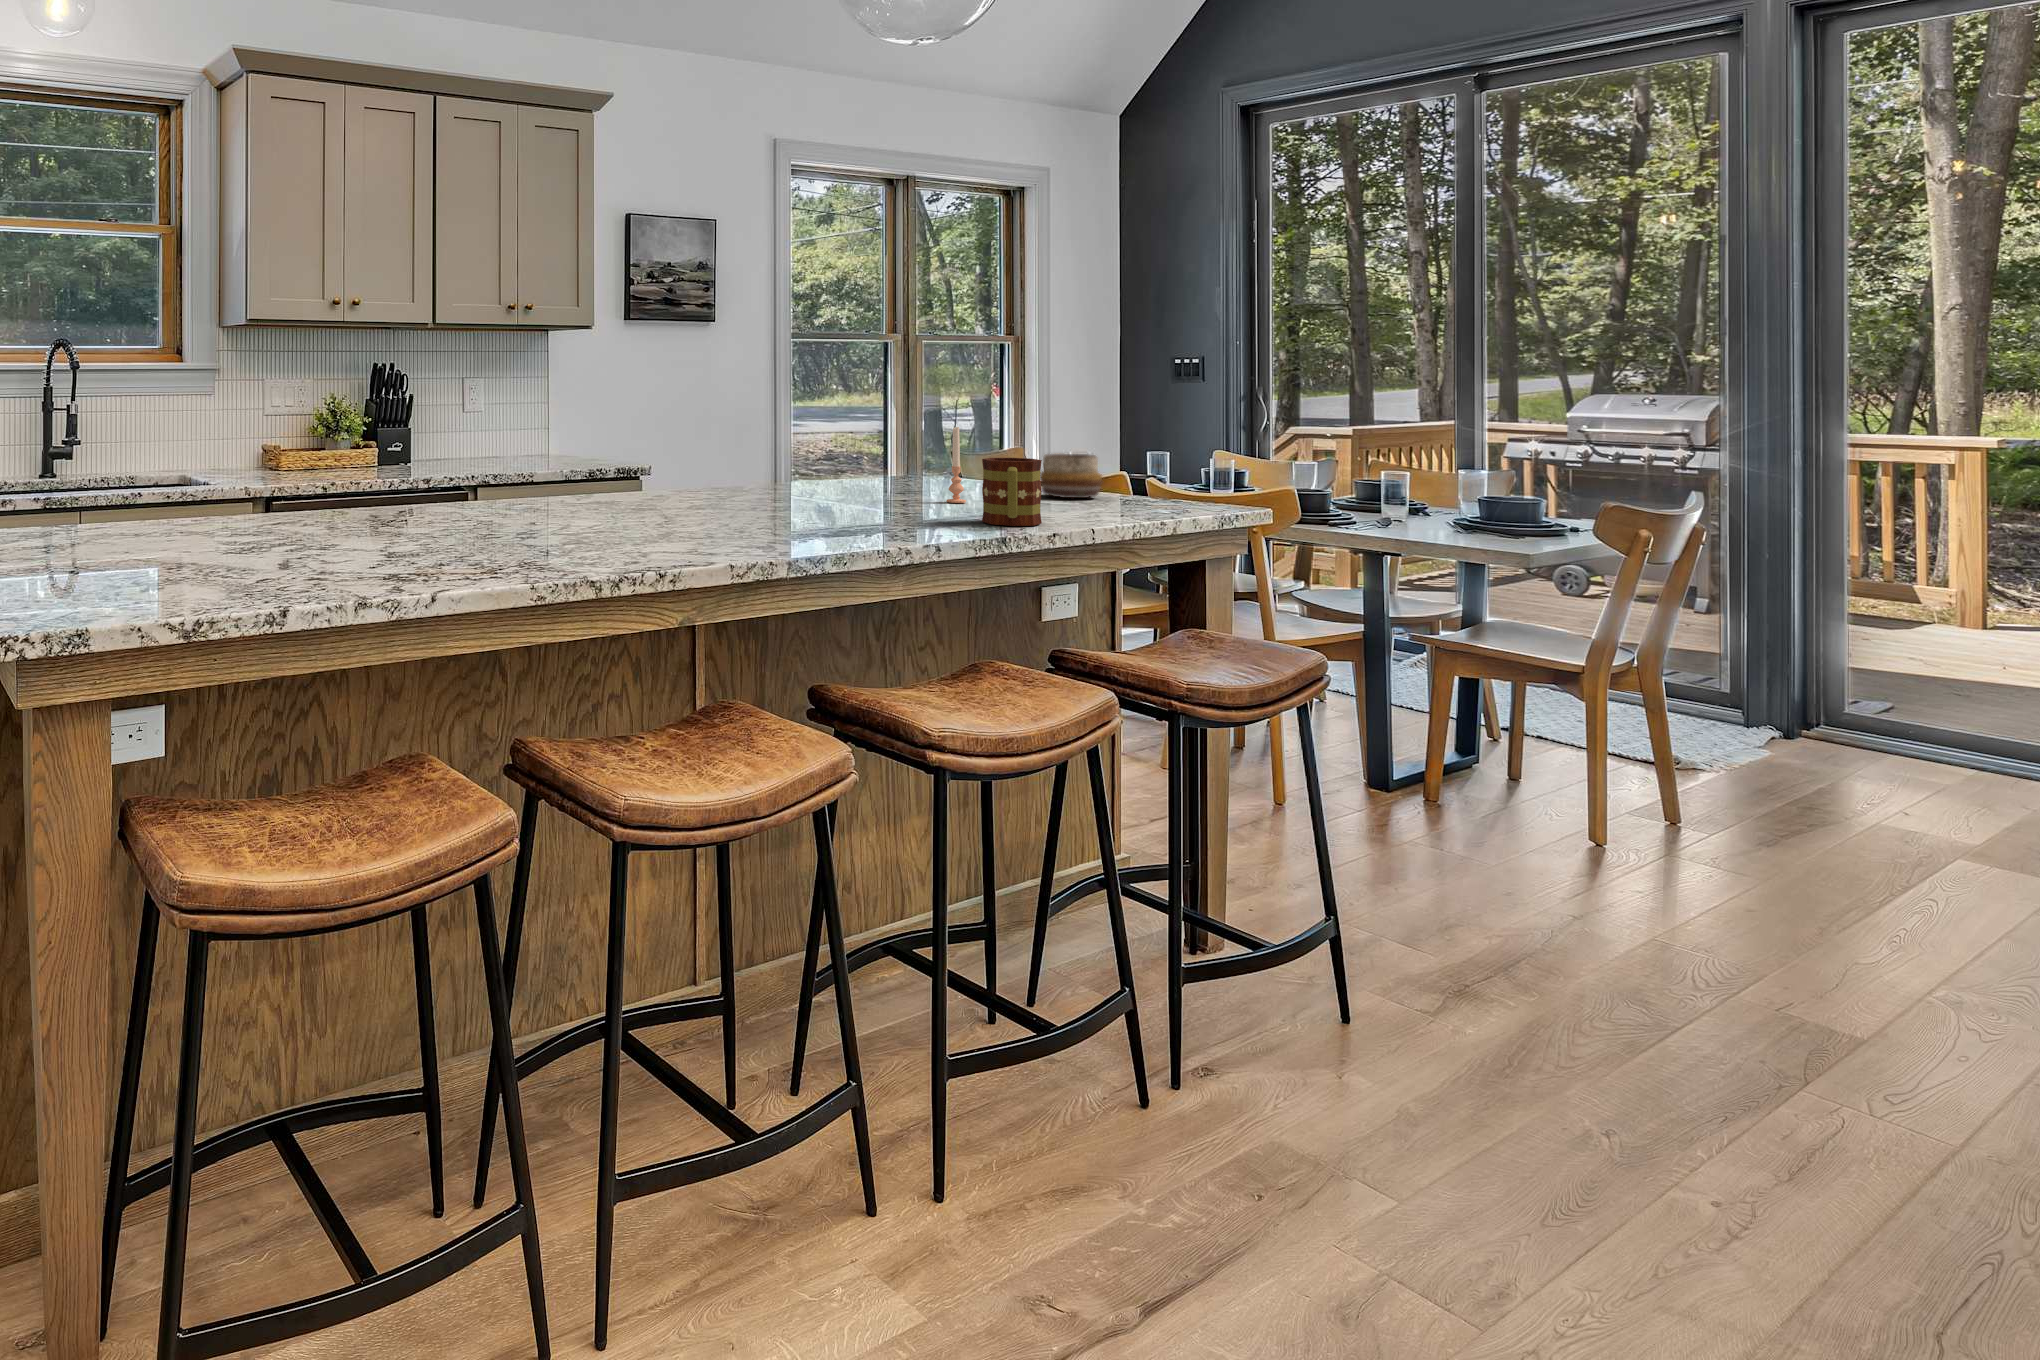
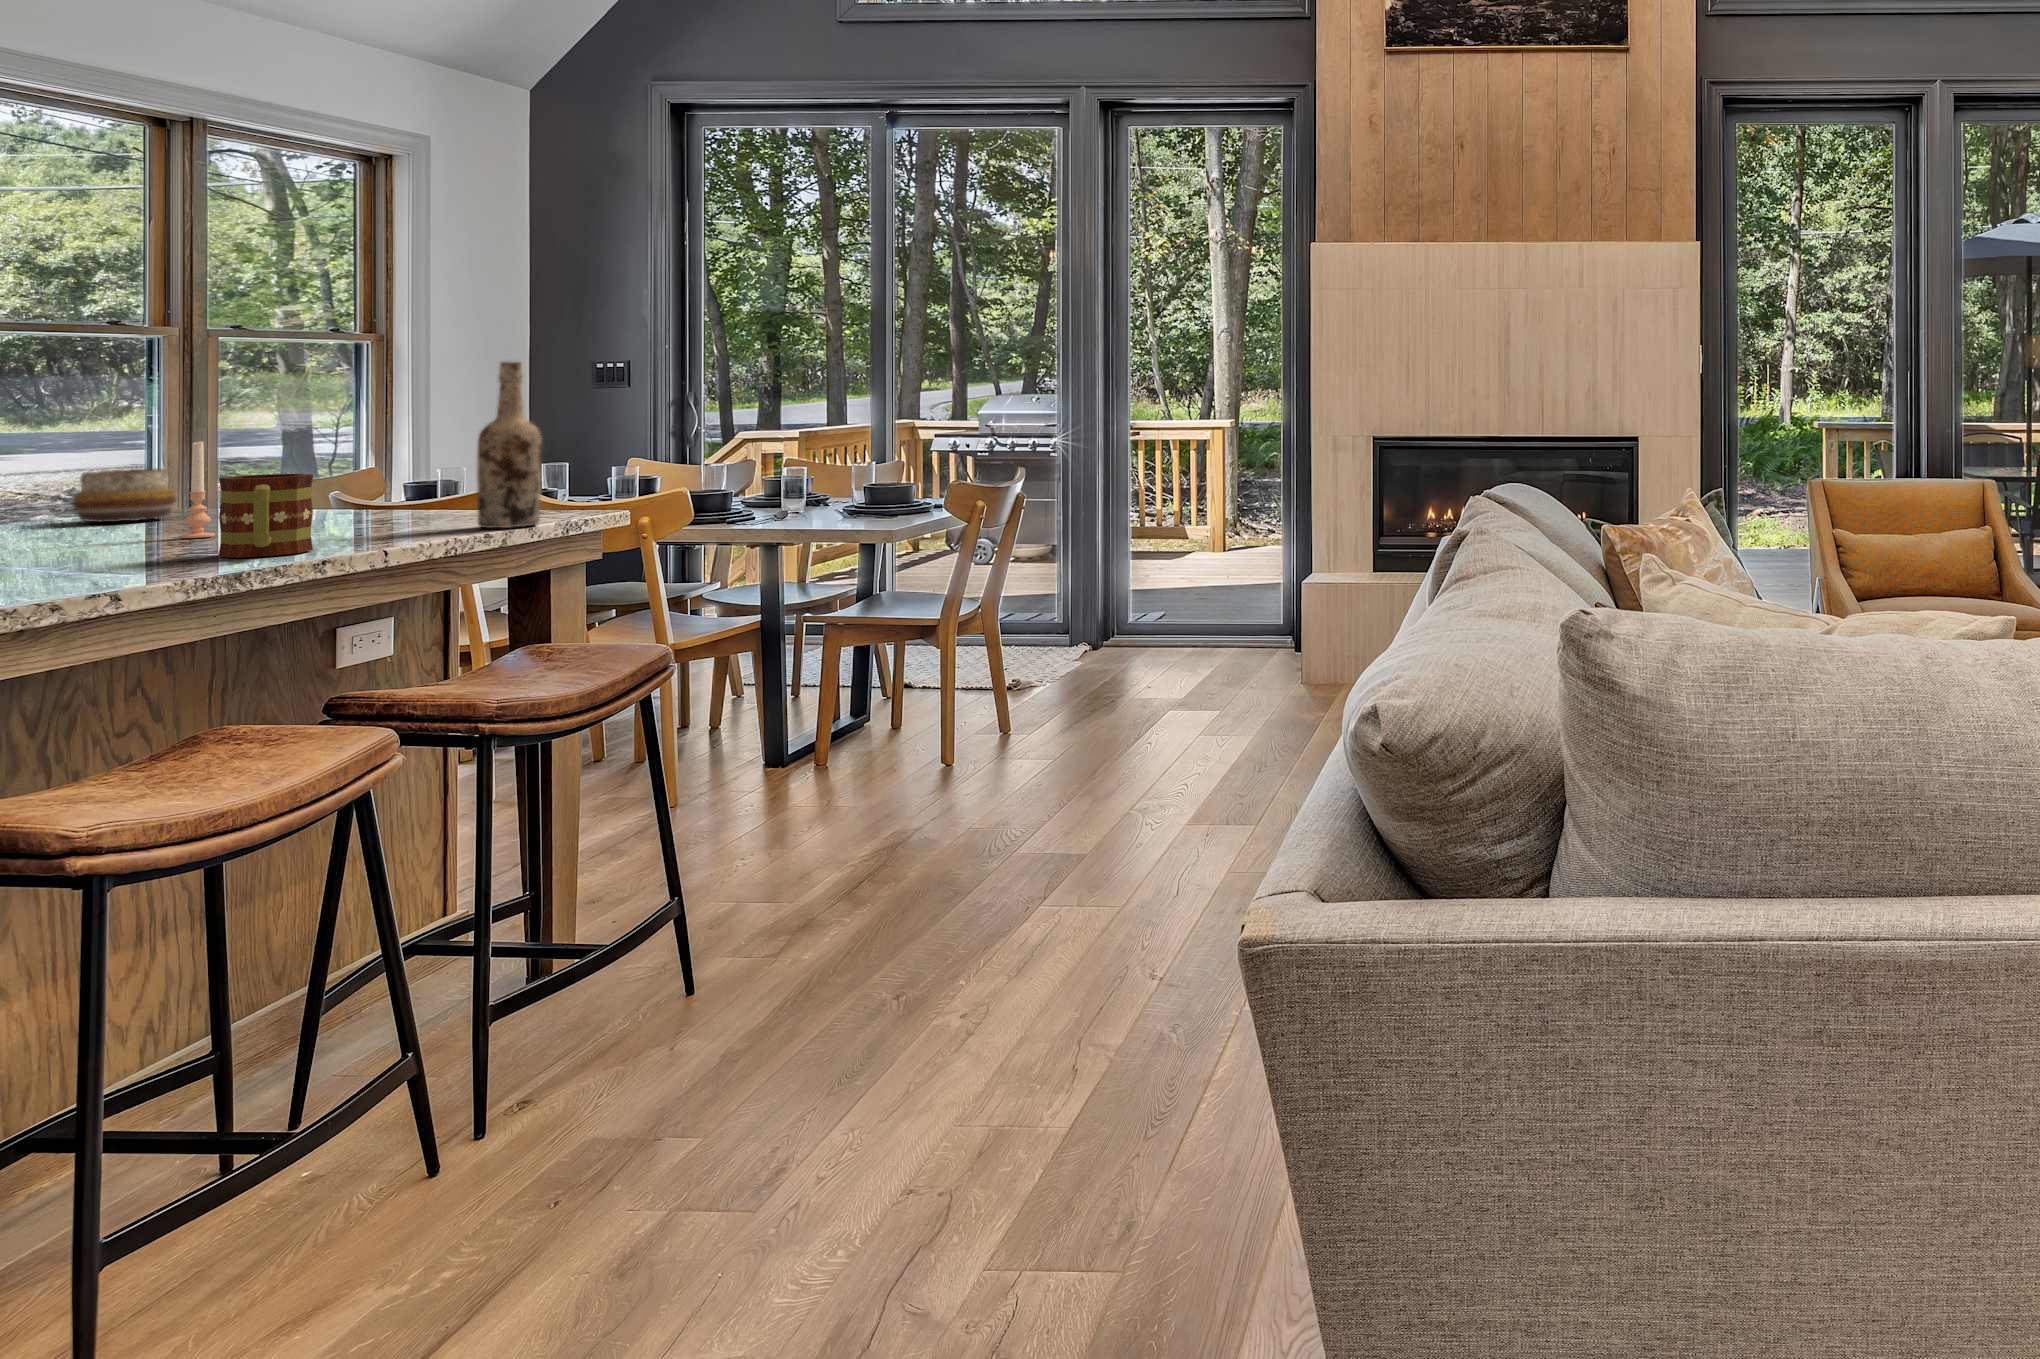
wine bottle: none [1150,364,1202,518] -> present [477,362,542,528]
decorative bowl: present [1041,454,1103,498] -> present [72,469,176,522]

